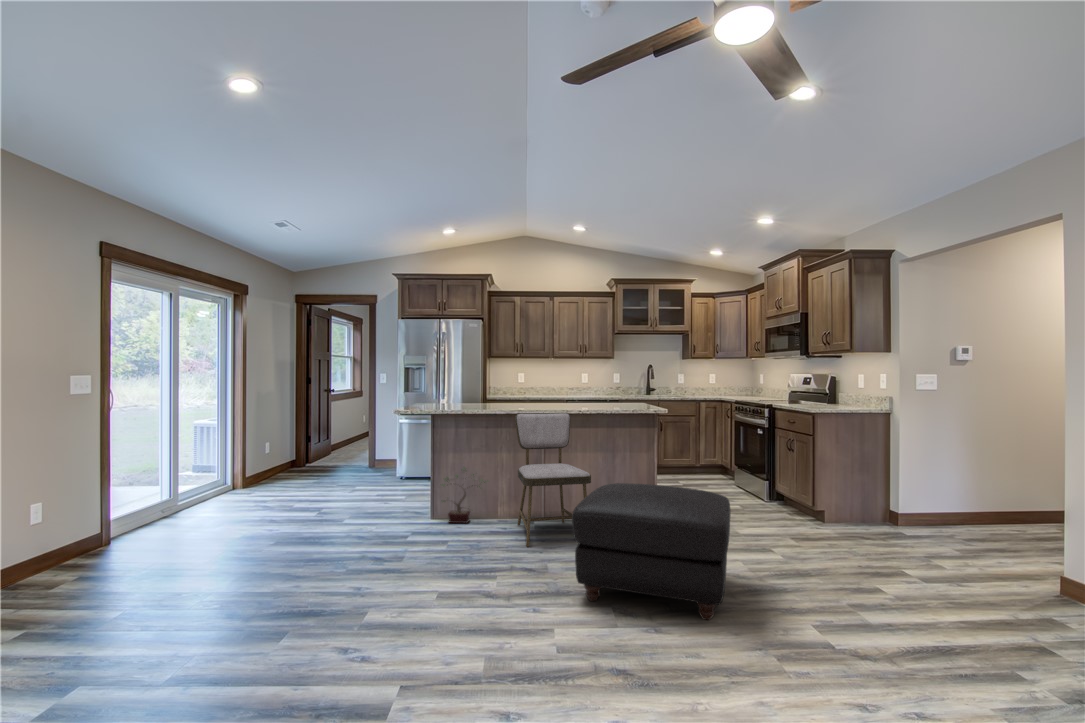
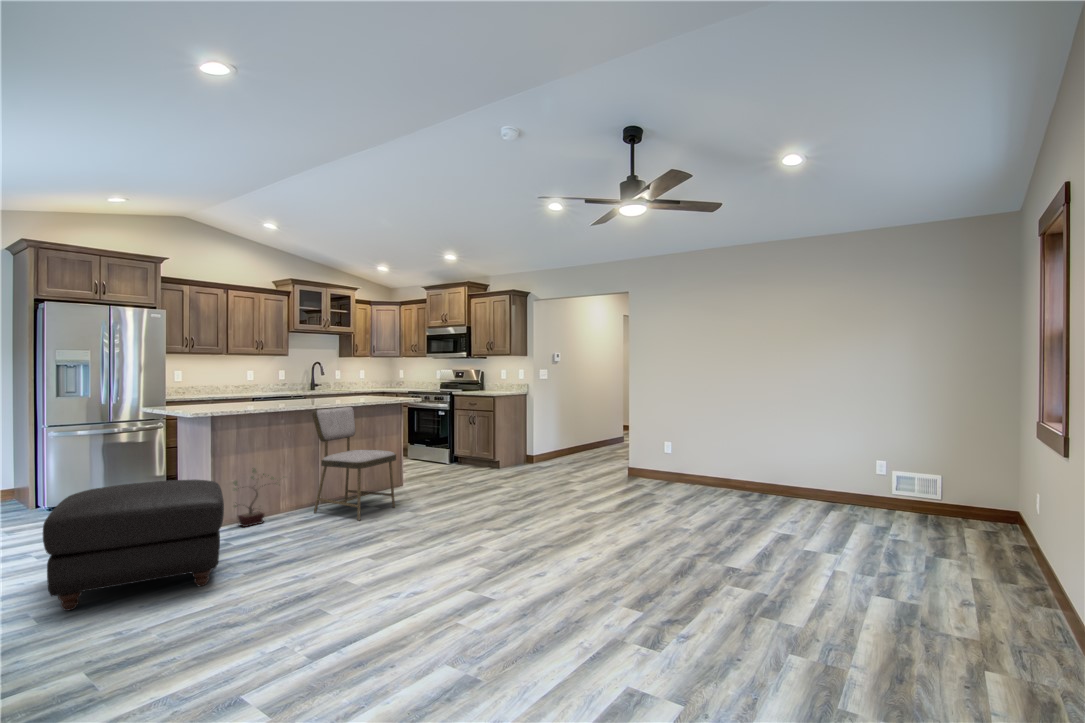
ottoman: present [572,483,731,620] -> present [43,480,224,611]

